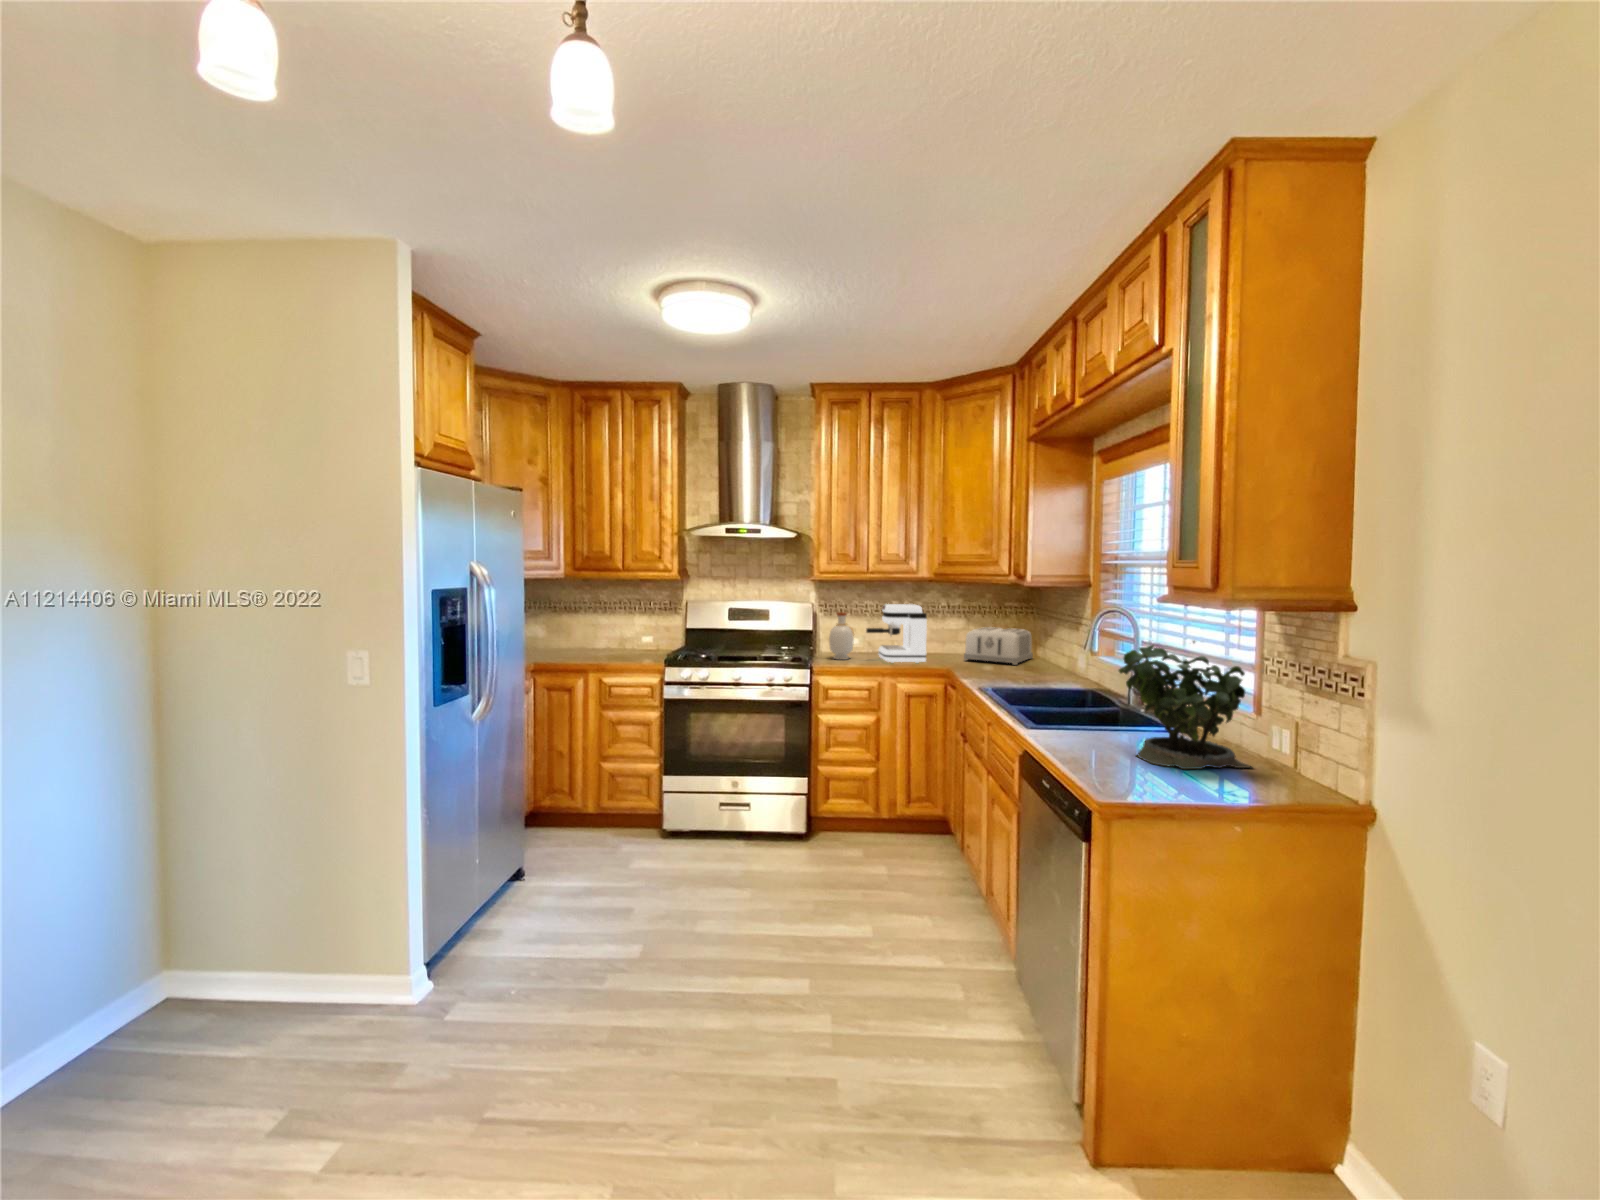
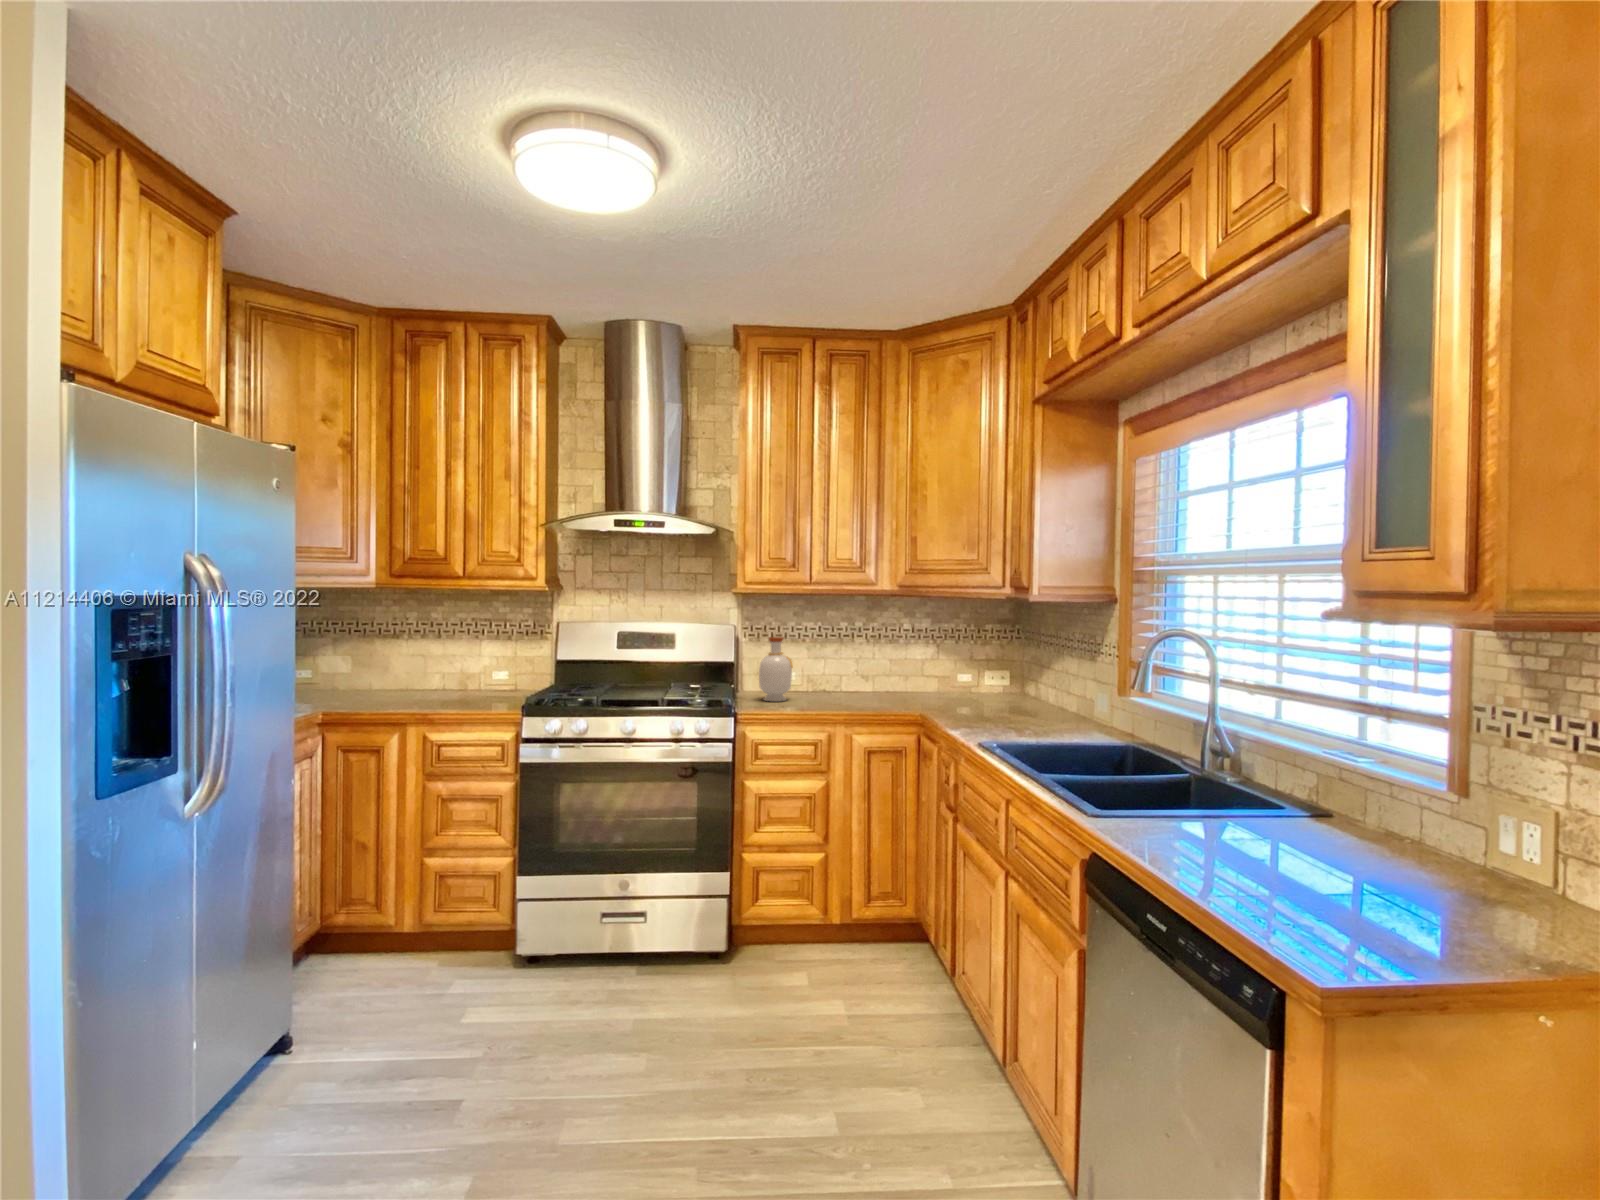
coffee maker: present [866,604,927,663] -> none [809,626,891,706]
toaster: present [964,627,1033,665] -> none [939,656,1025,707]
potted plant: present [1119,641,1252,769] -> none [1237,680,1481,902]

